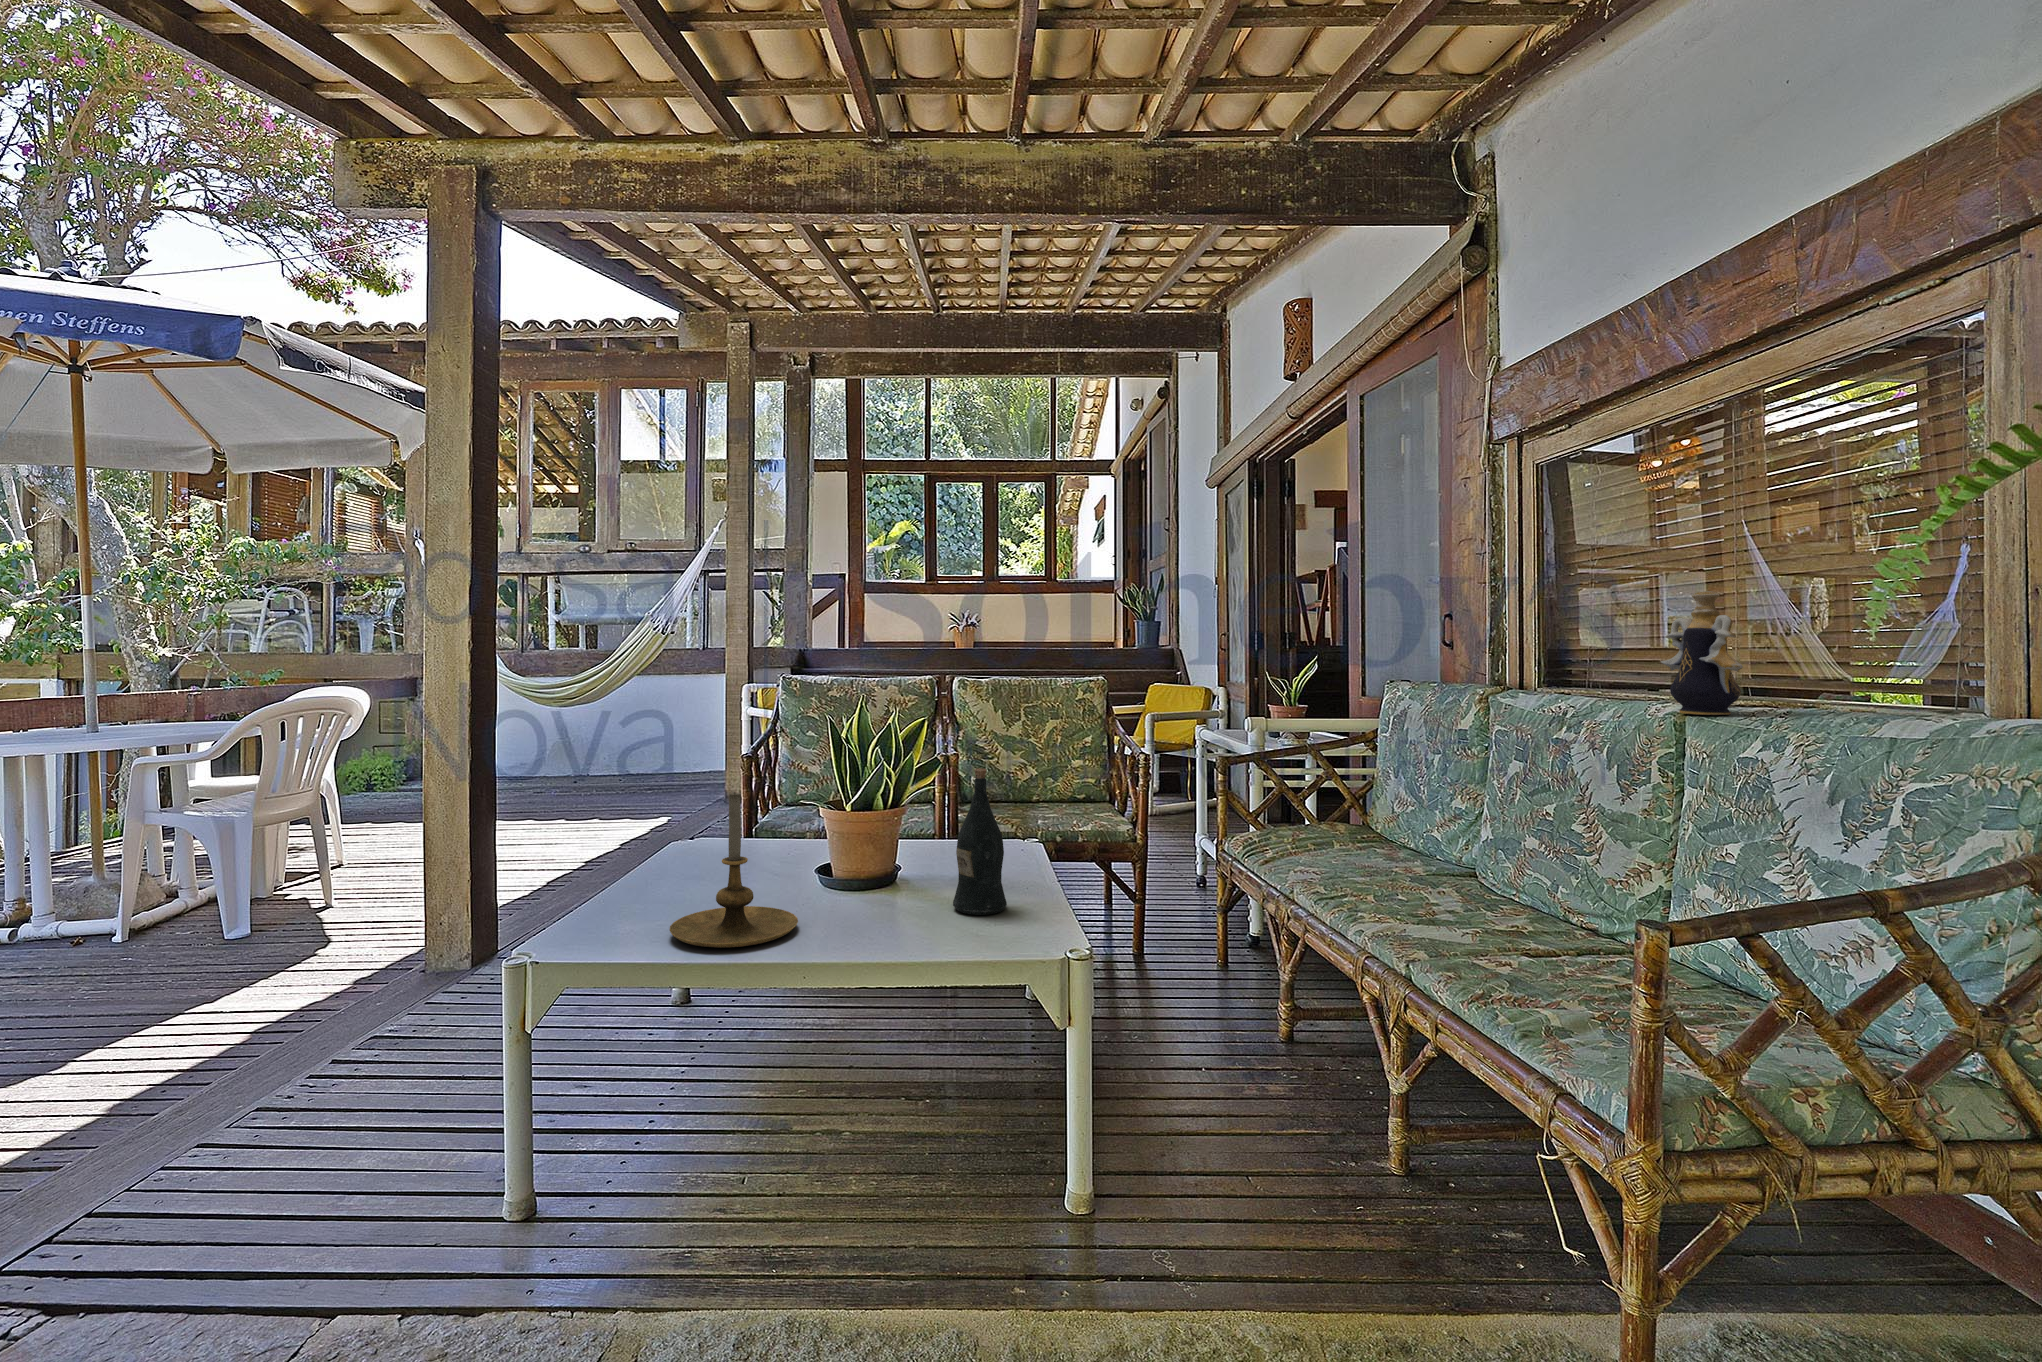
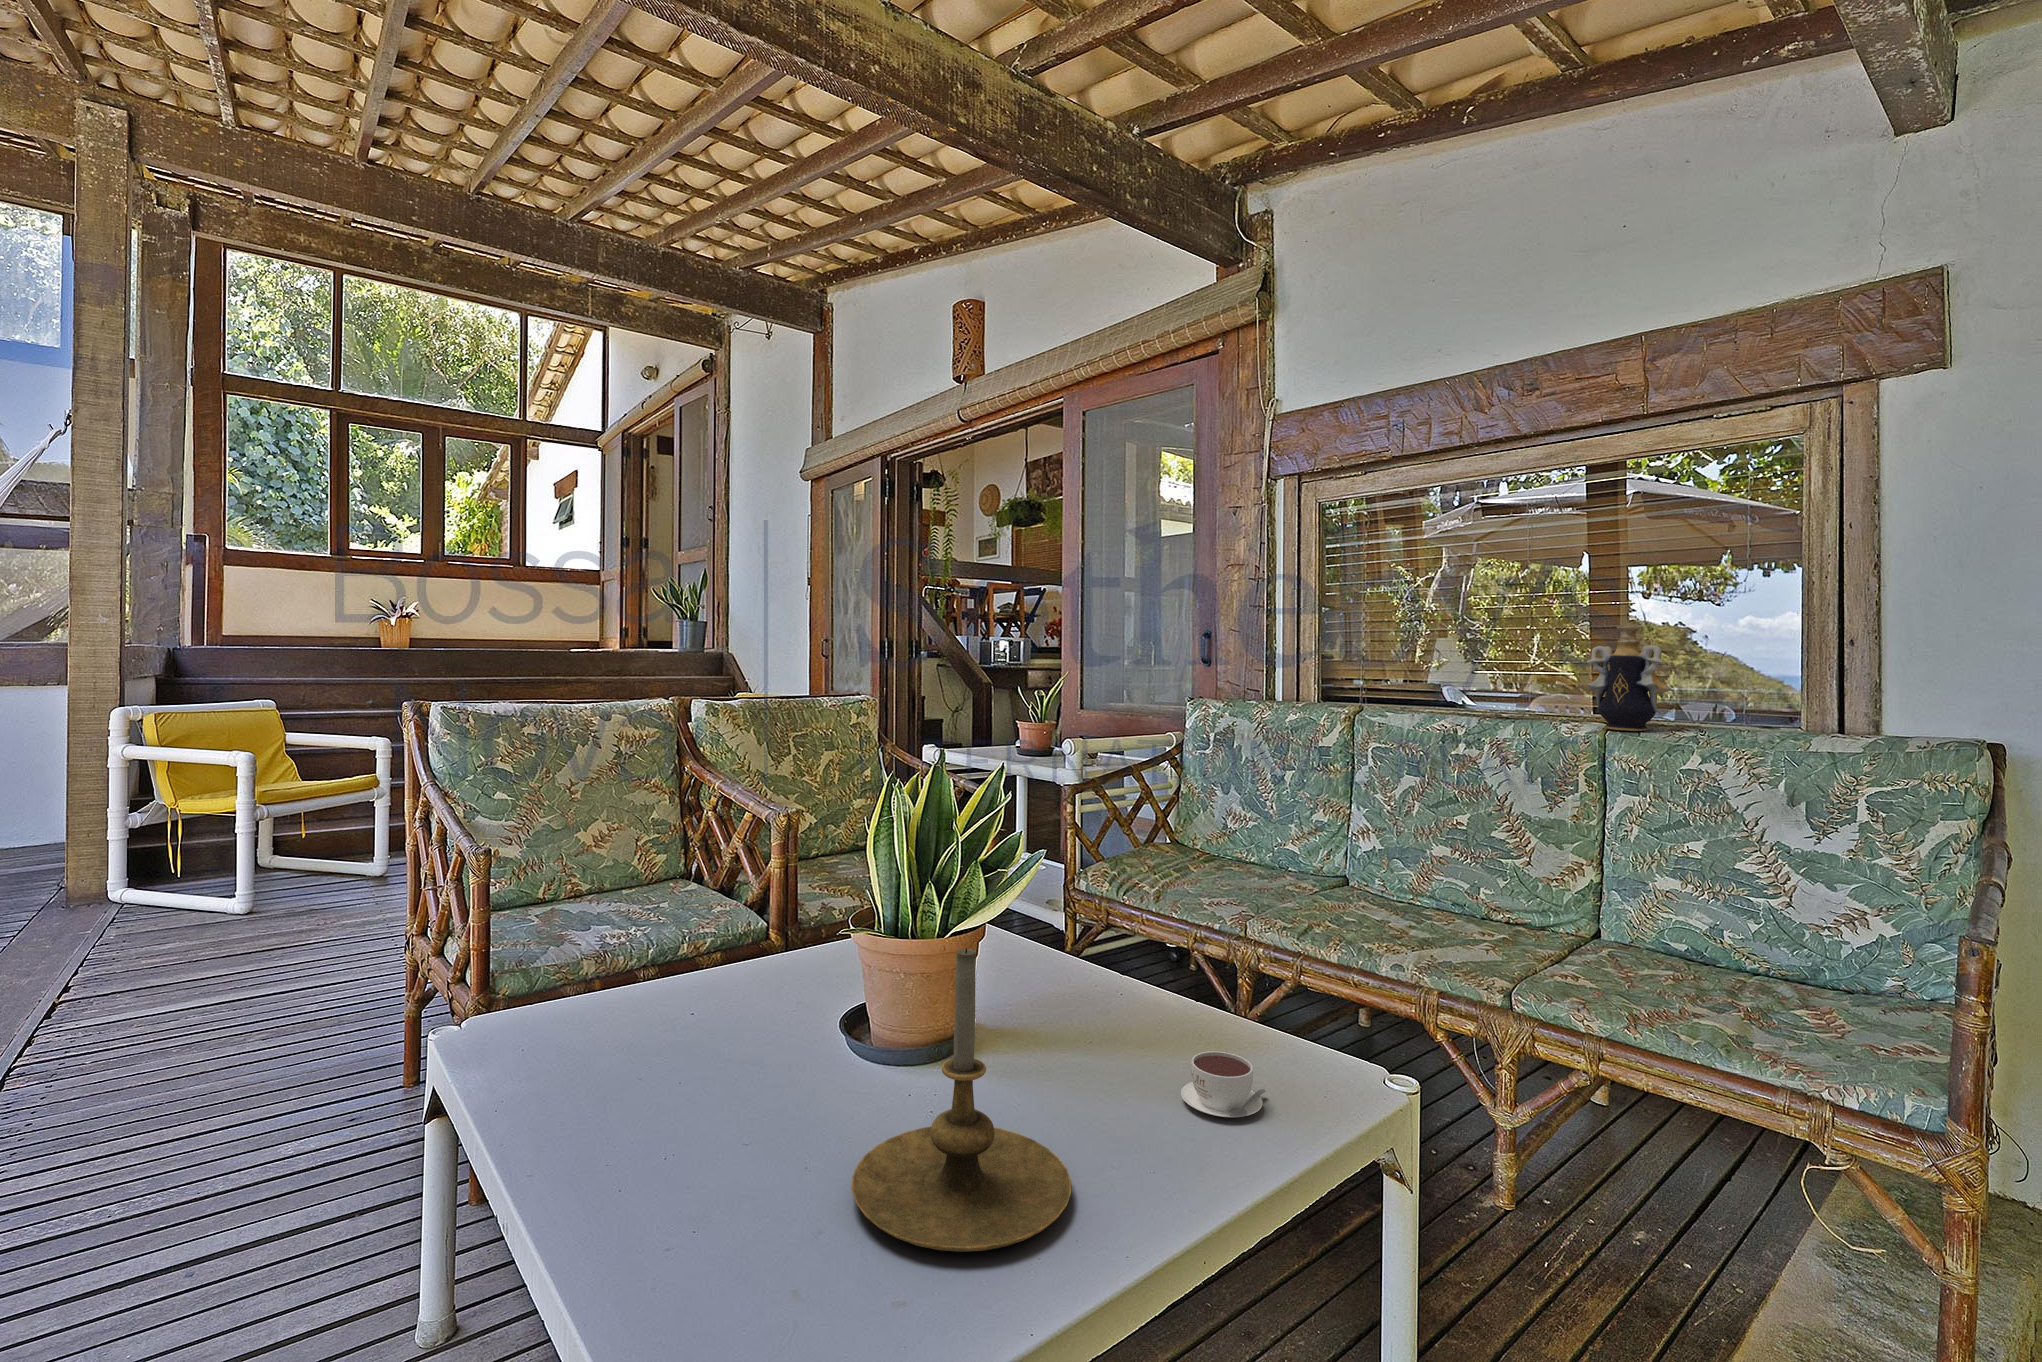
wine bottle: present [953,768,1007,915] -> none [1121,848,1197,1055]
coffee cup: none [913,903,973,941] -> present [1180,1051,1265,1117]

